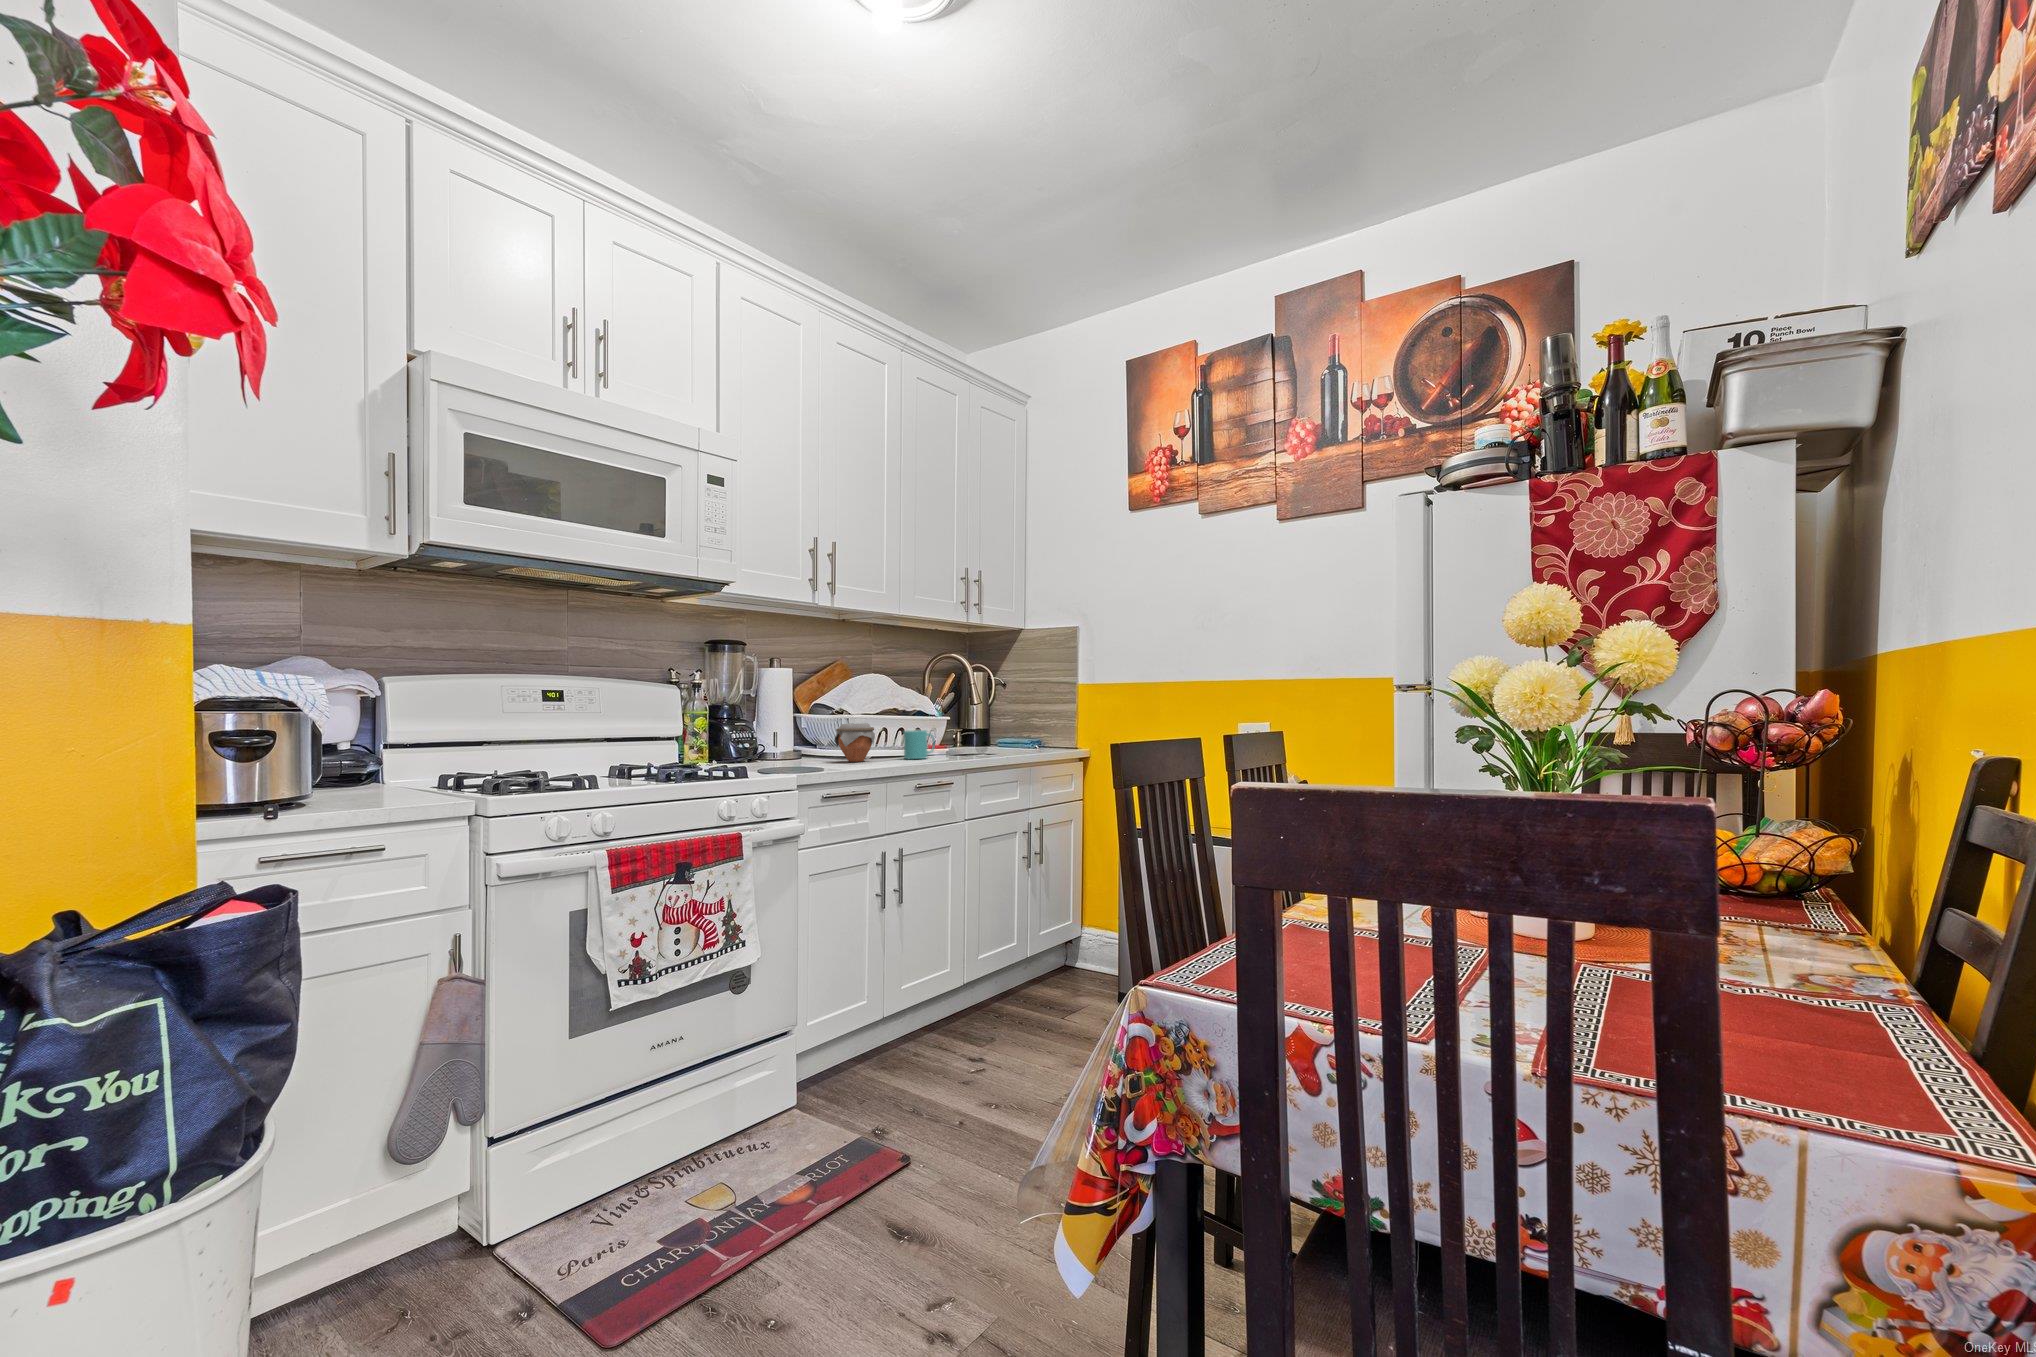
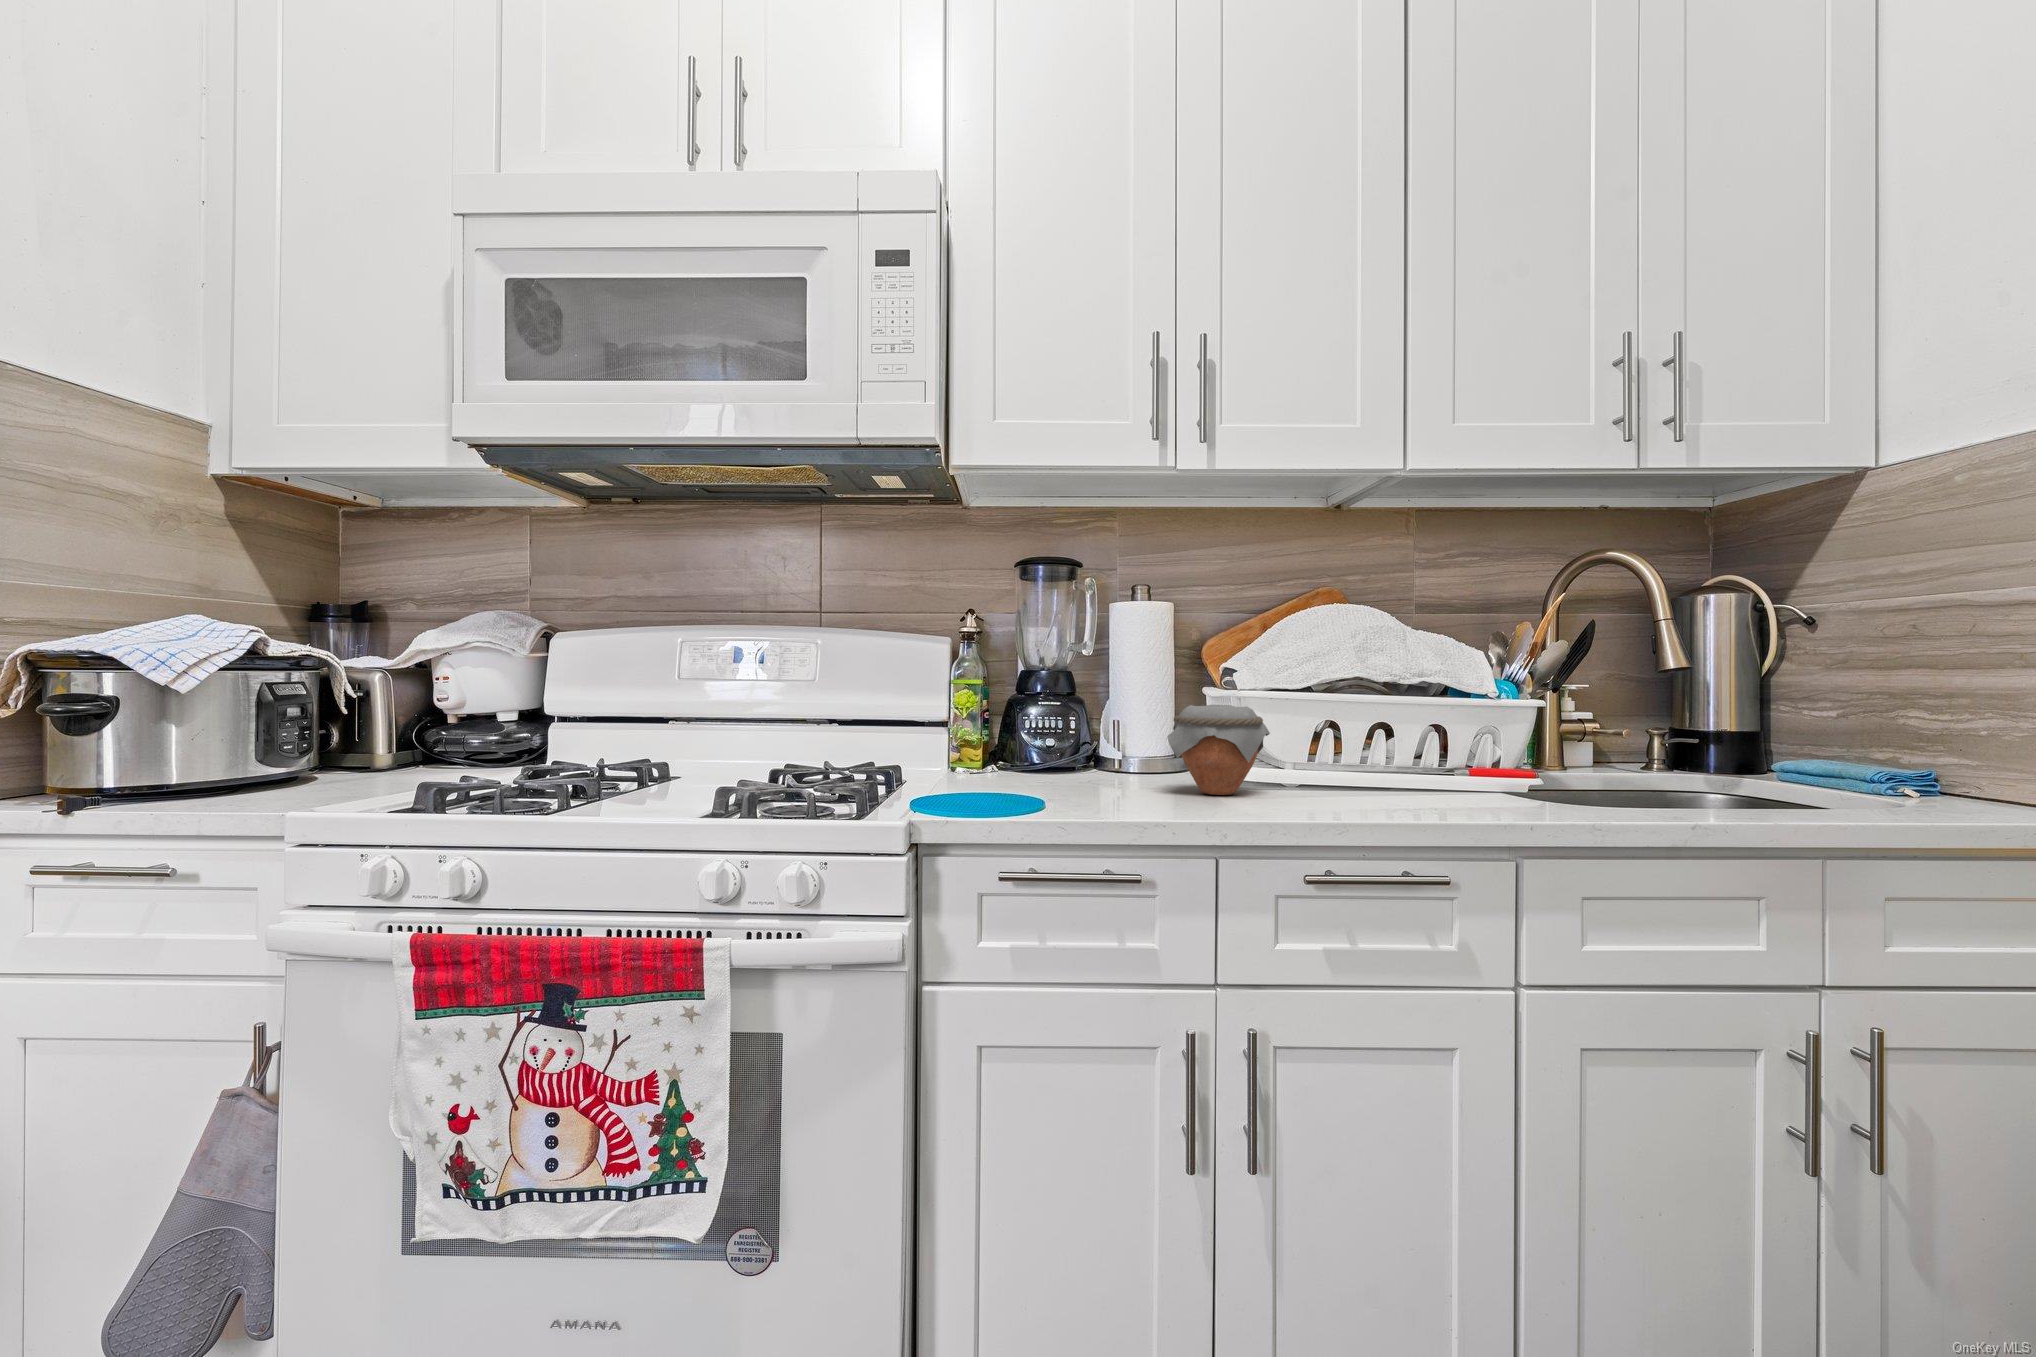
mug: present [903,730,935,759] -> none [1328,731,1419,808]

